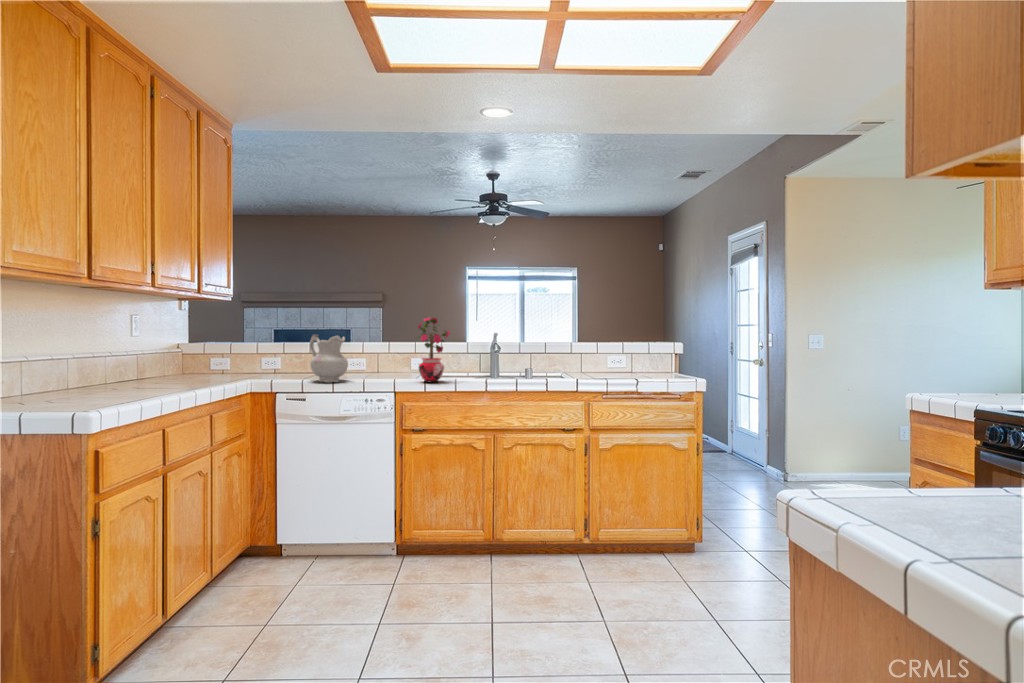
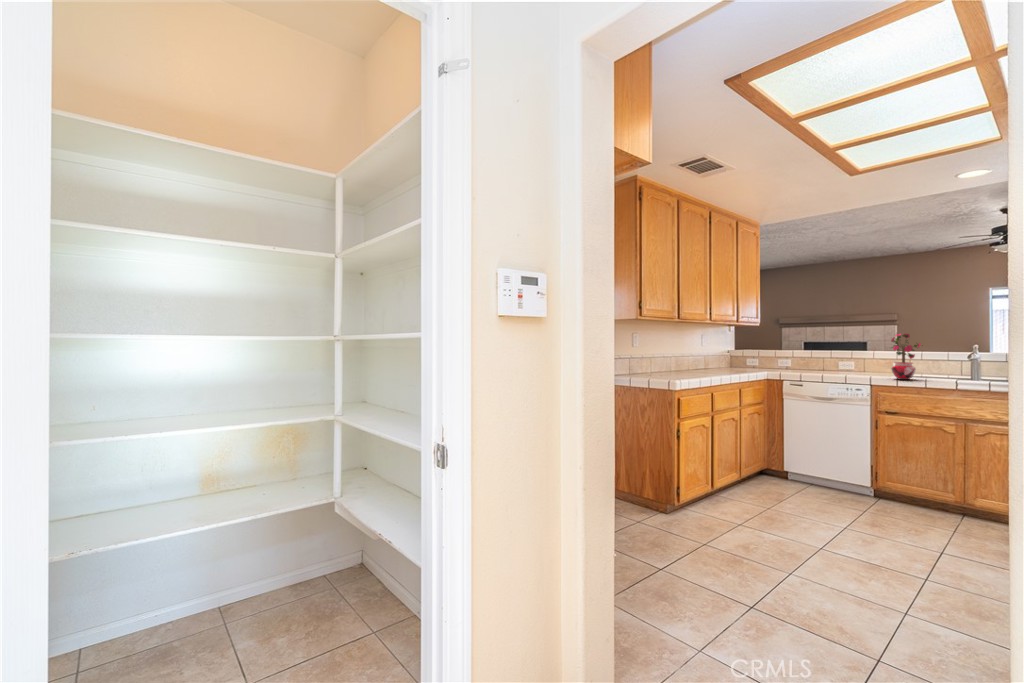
ceramic pitcher: present [310,335,348,382] -> none [806,345,834,375]

